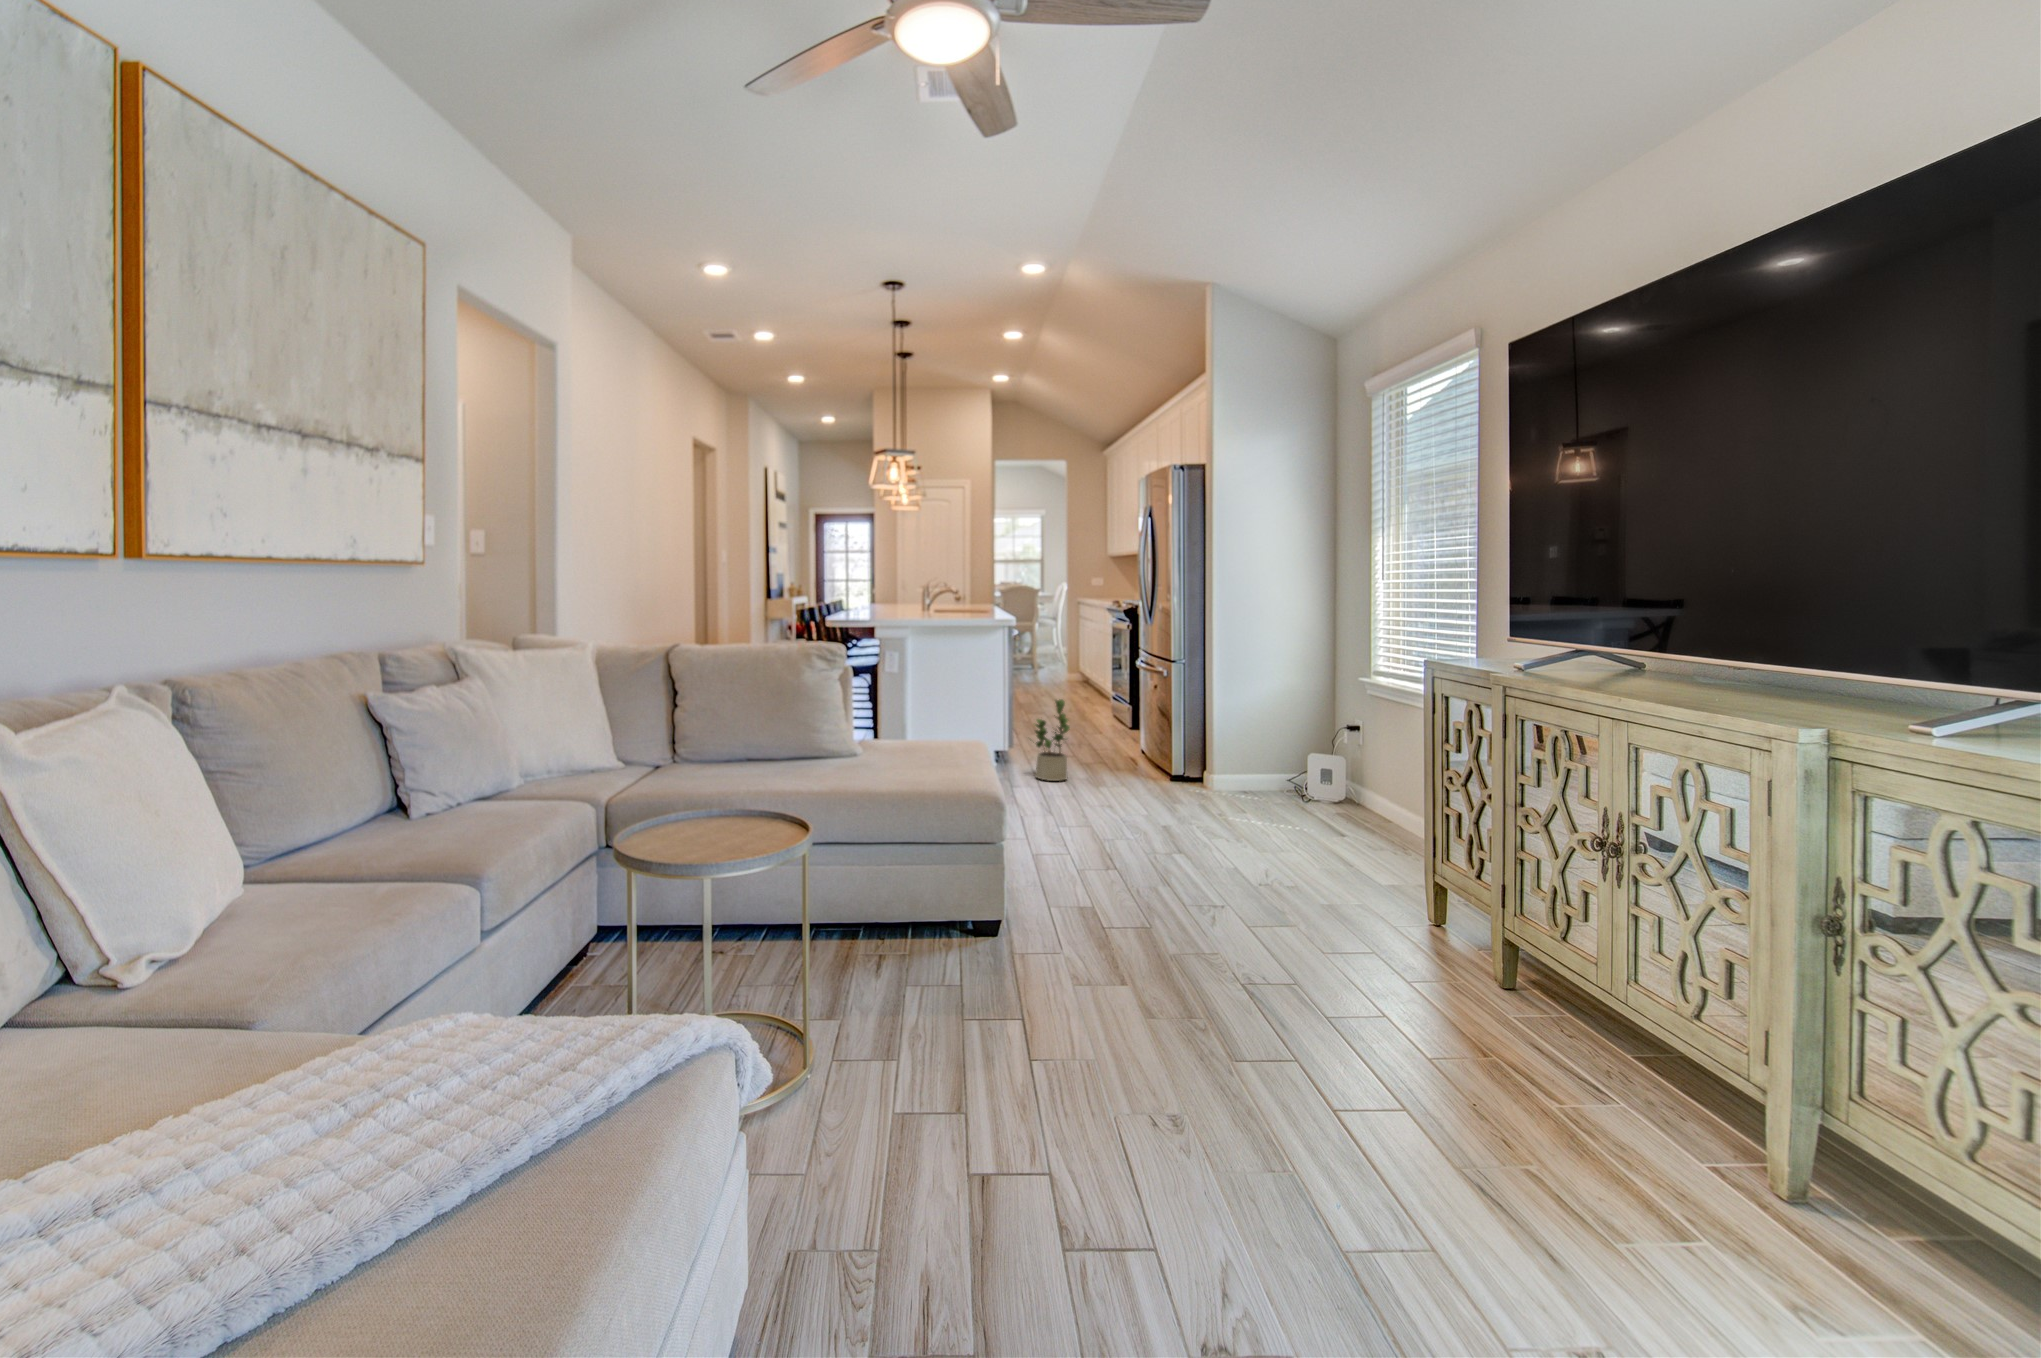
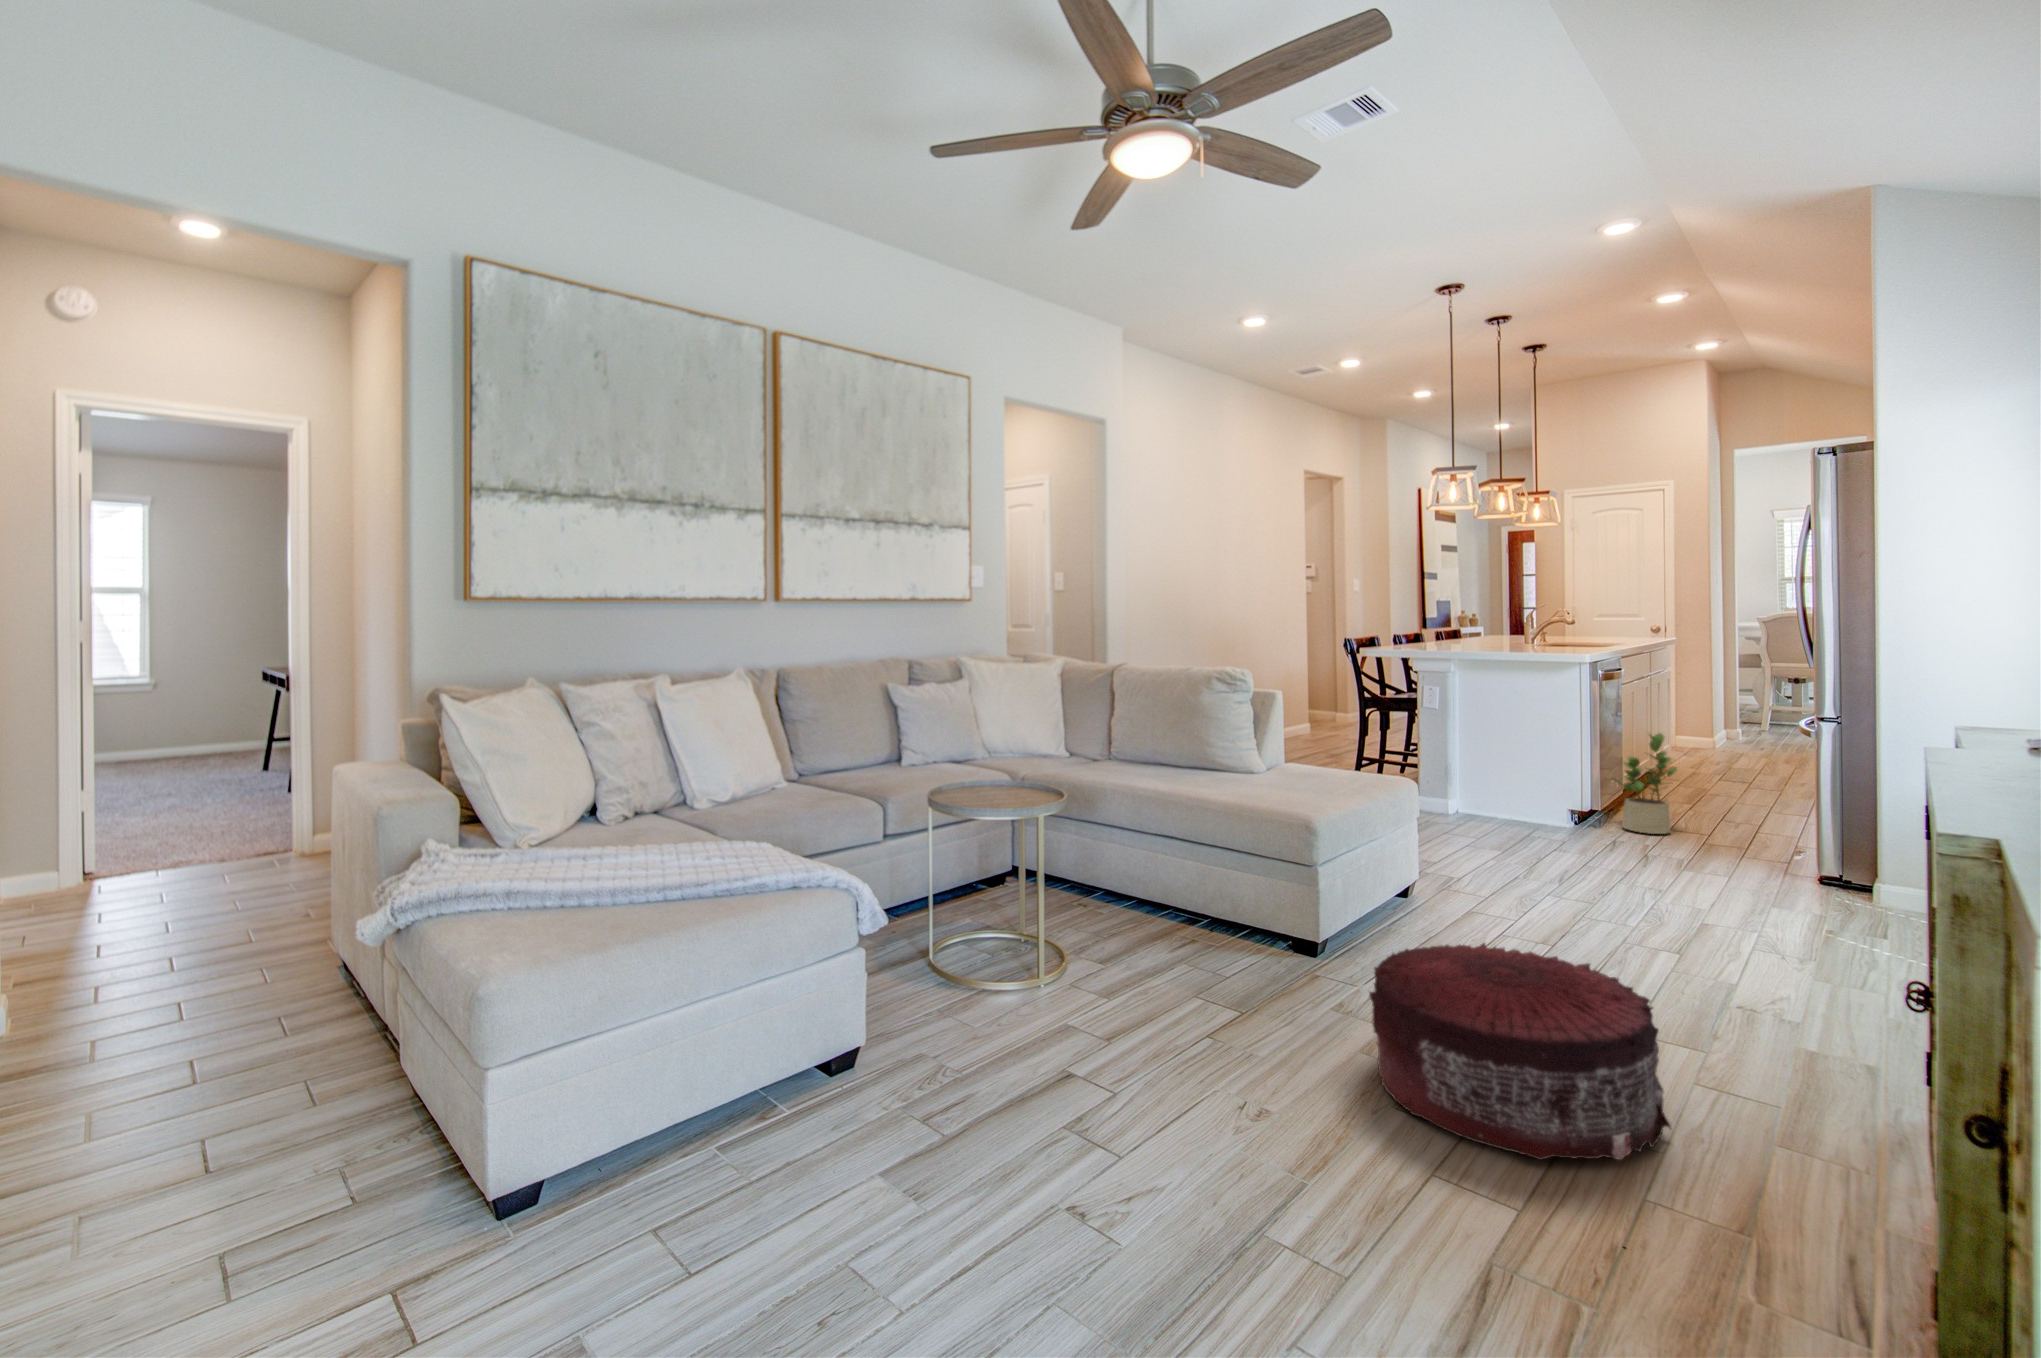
pouf: none [1168,918,1403,1112] -> present [1369,943,1671,1160]

